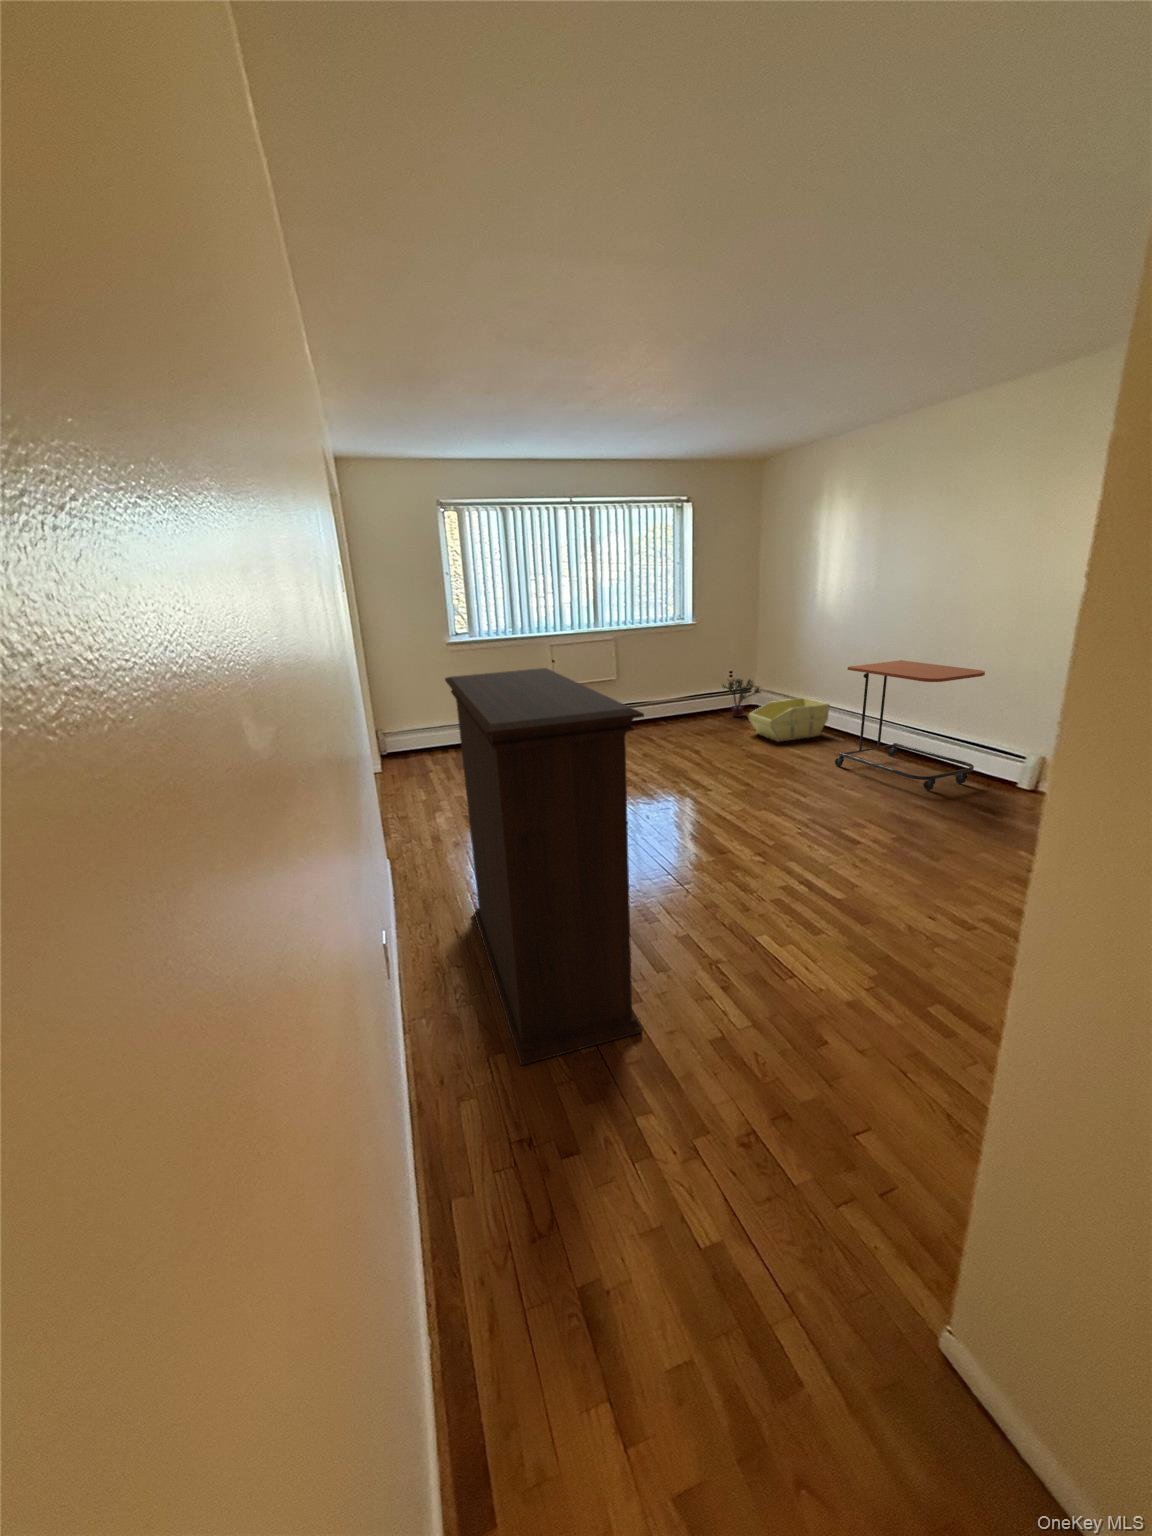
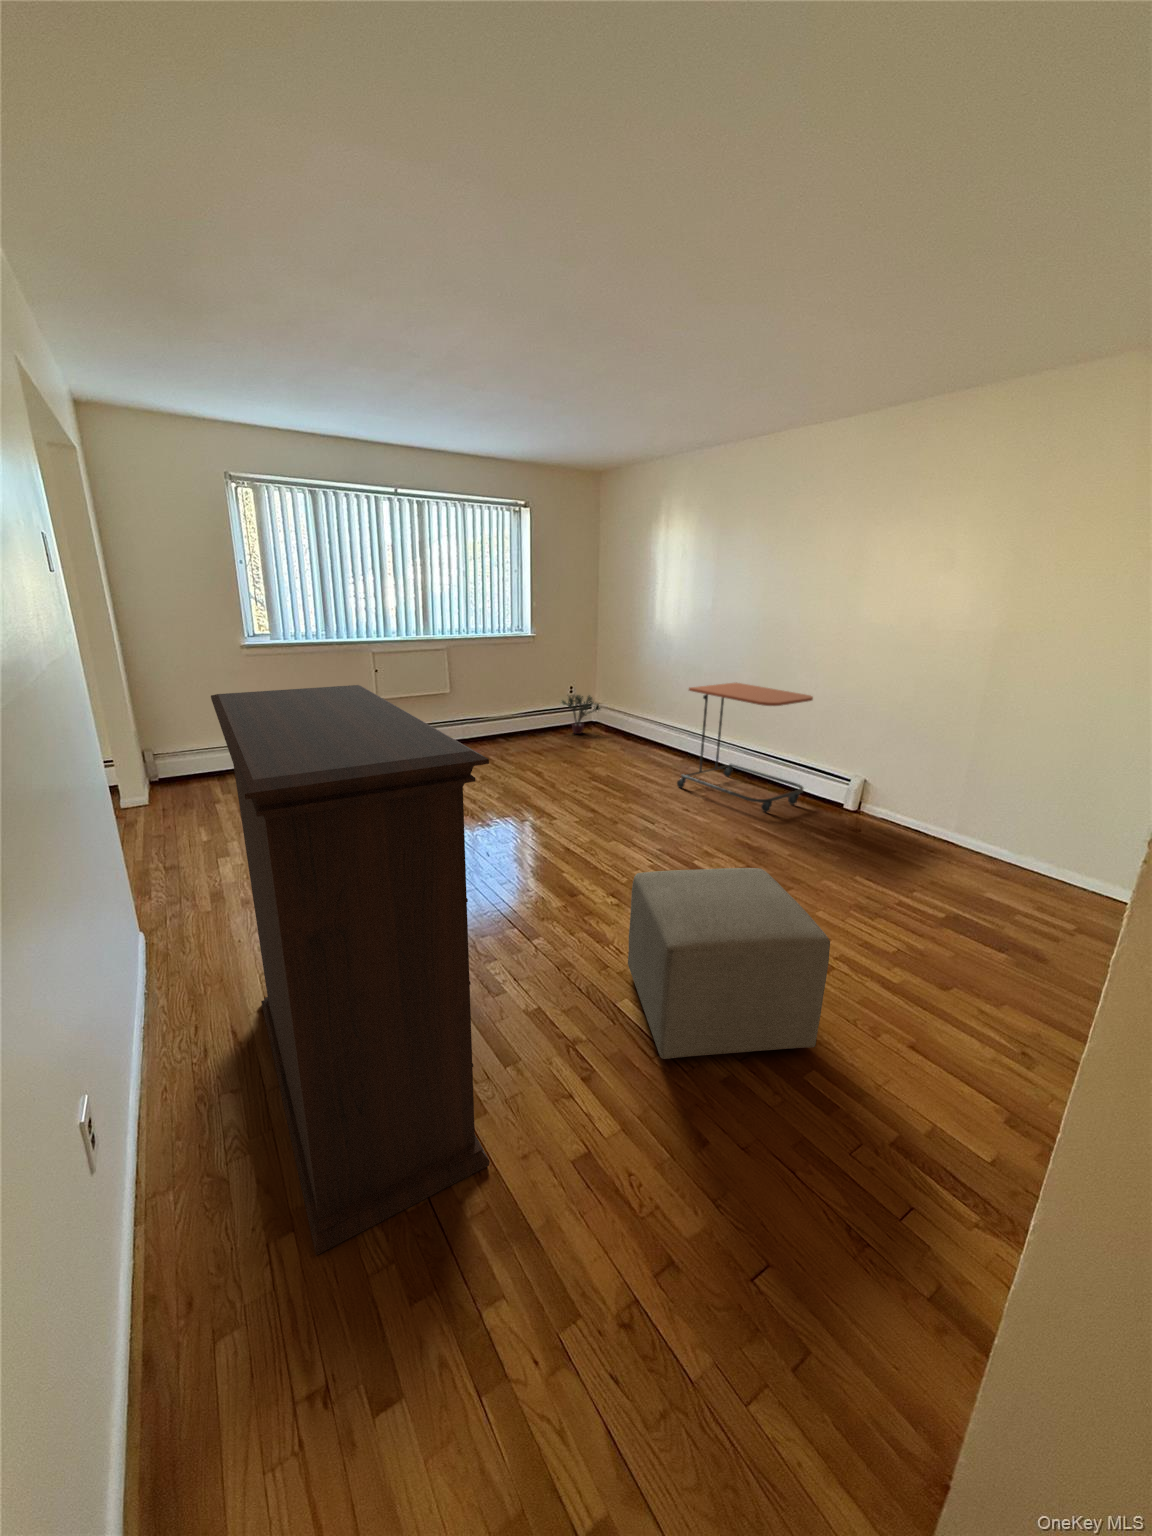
storage bin: present [749,698,830,742] -> none [590,716,668,761]
ottoman: none [768,826,953,985] -> present [628,868,830,1059]

